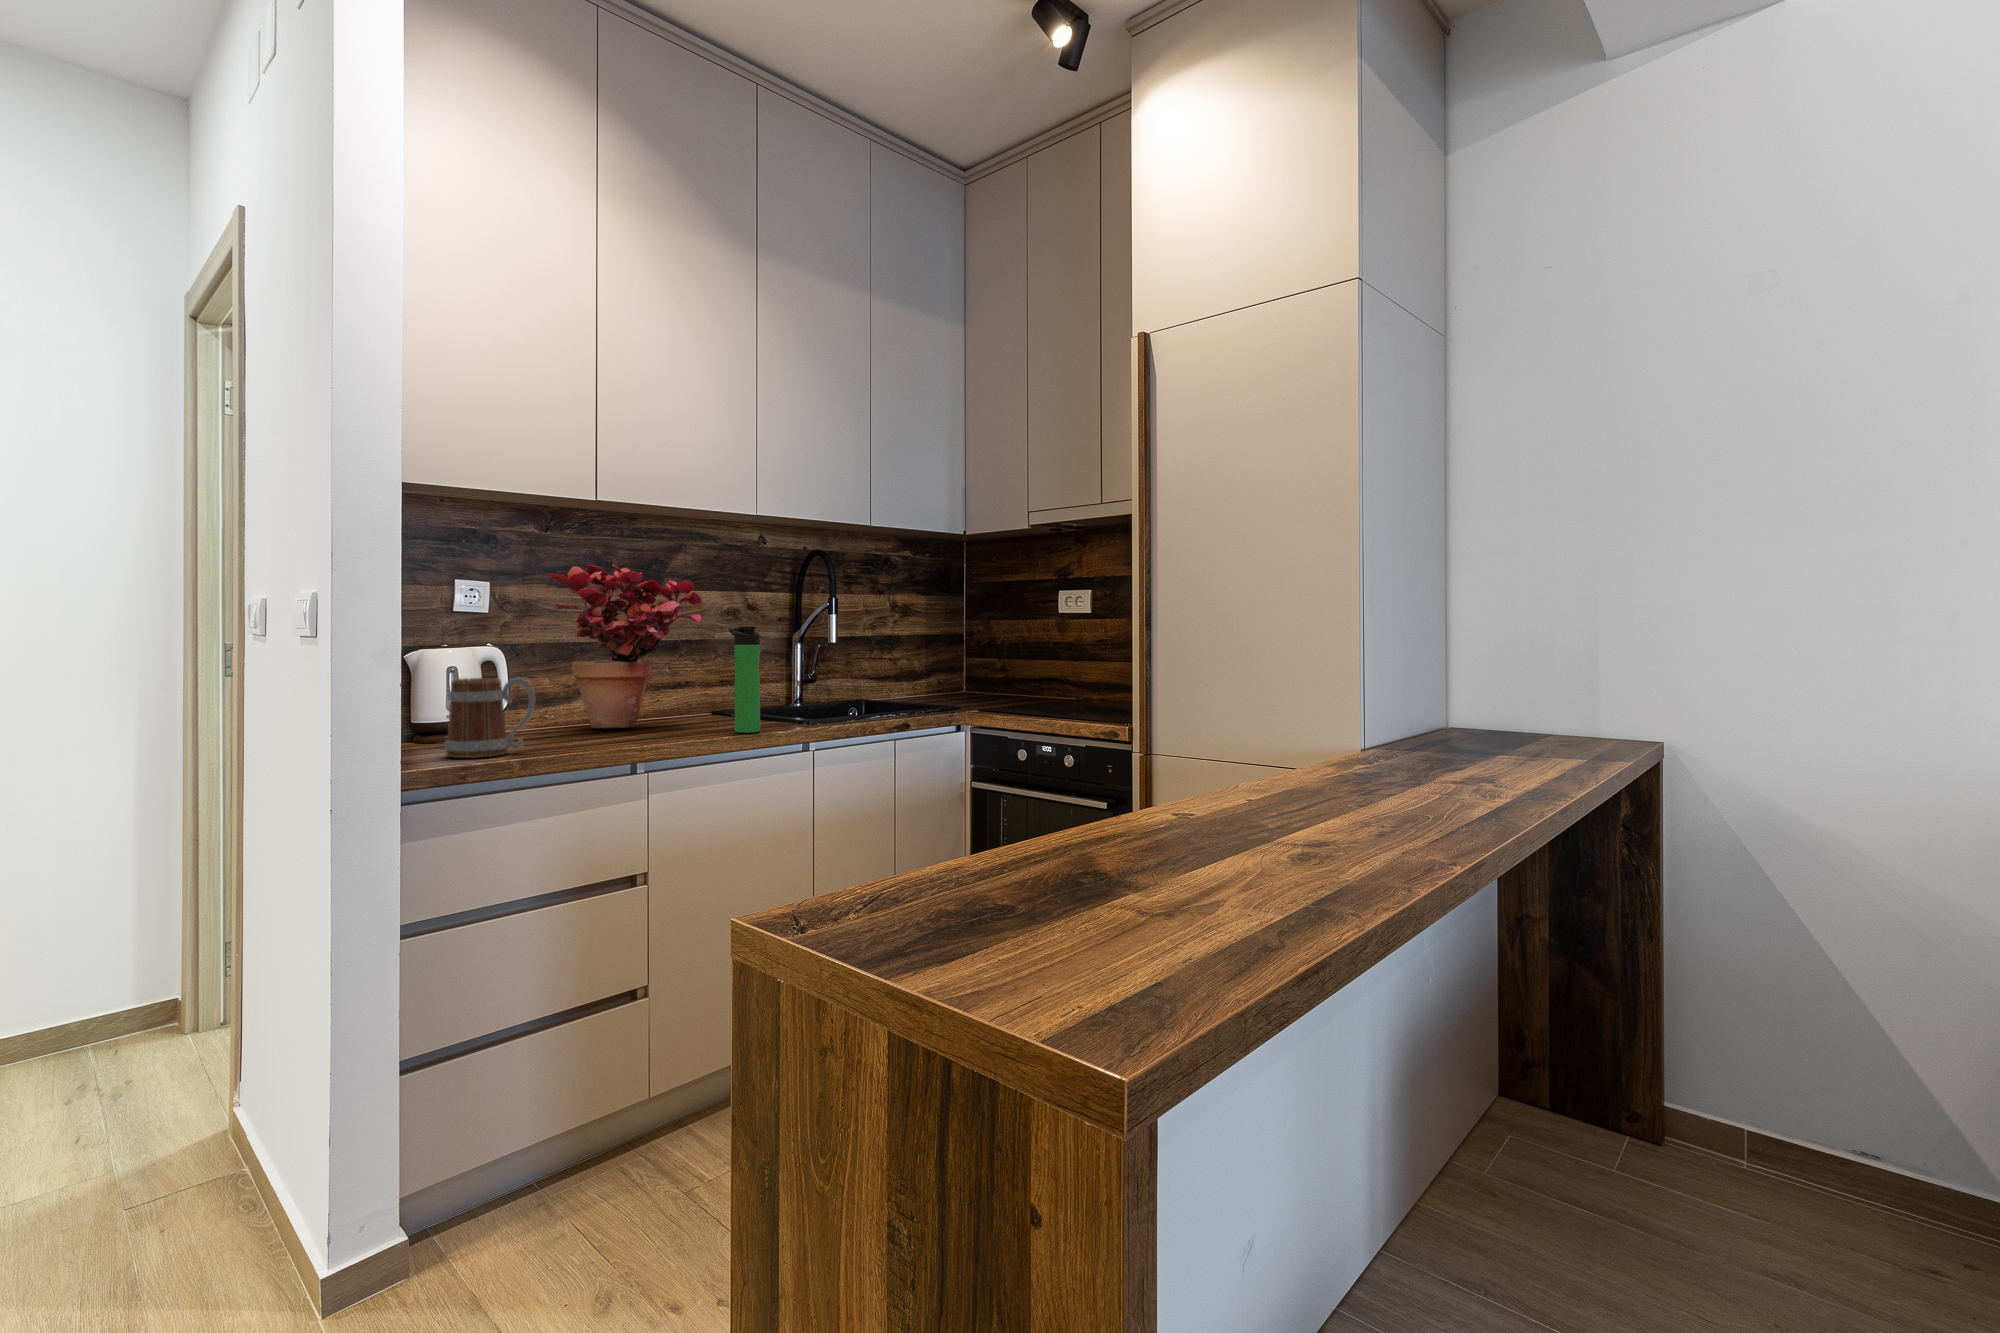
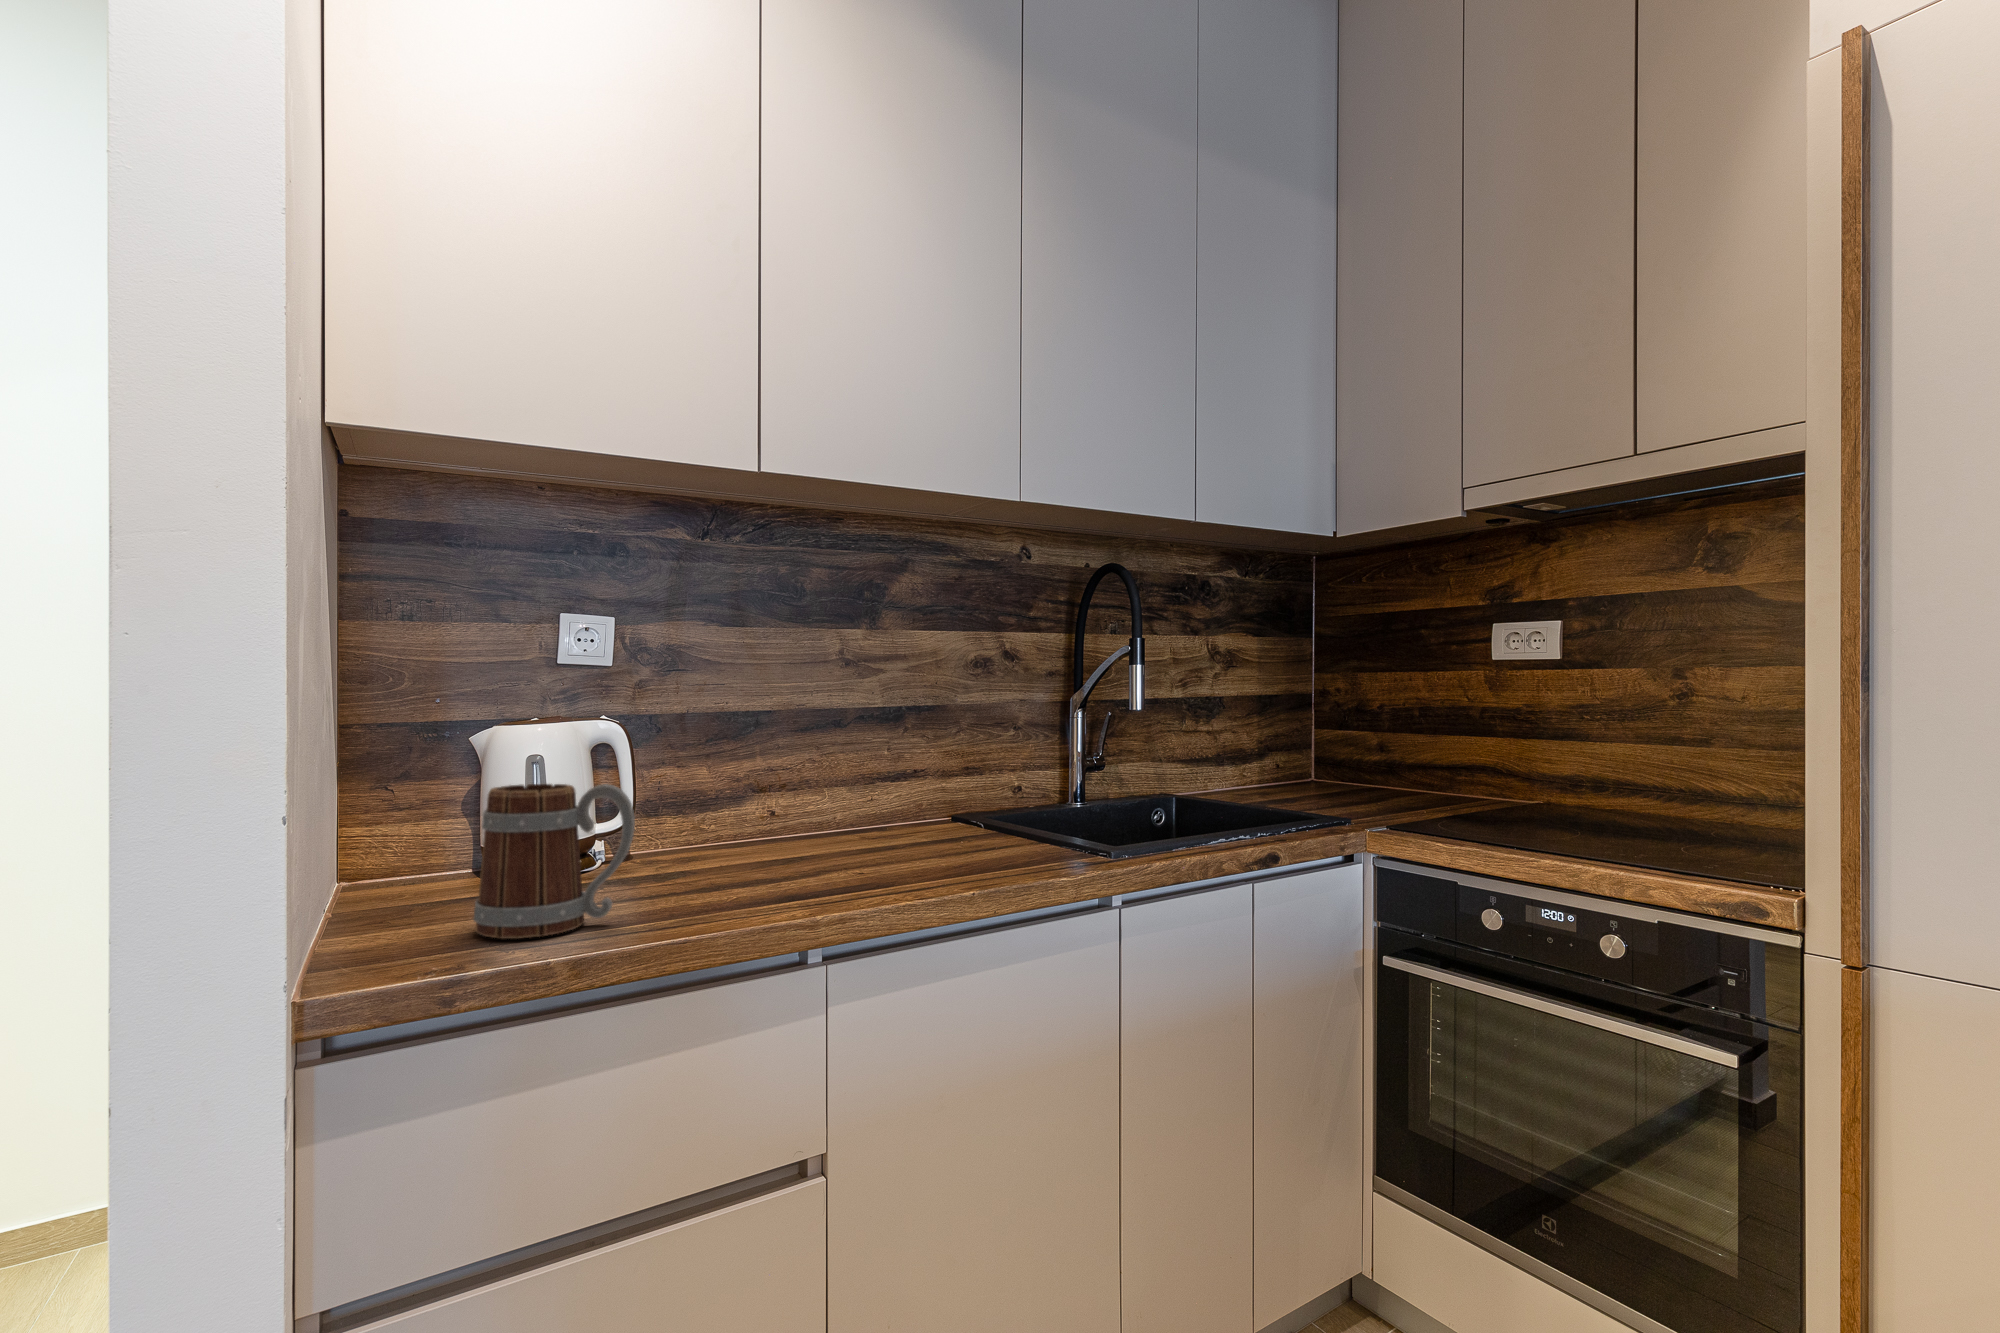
potted plant: present [547,564,703,728] -> none [686,584,935,857]
bottle: present [729,626,760,733] -> none [977,687,1030,878]

